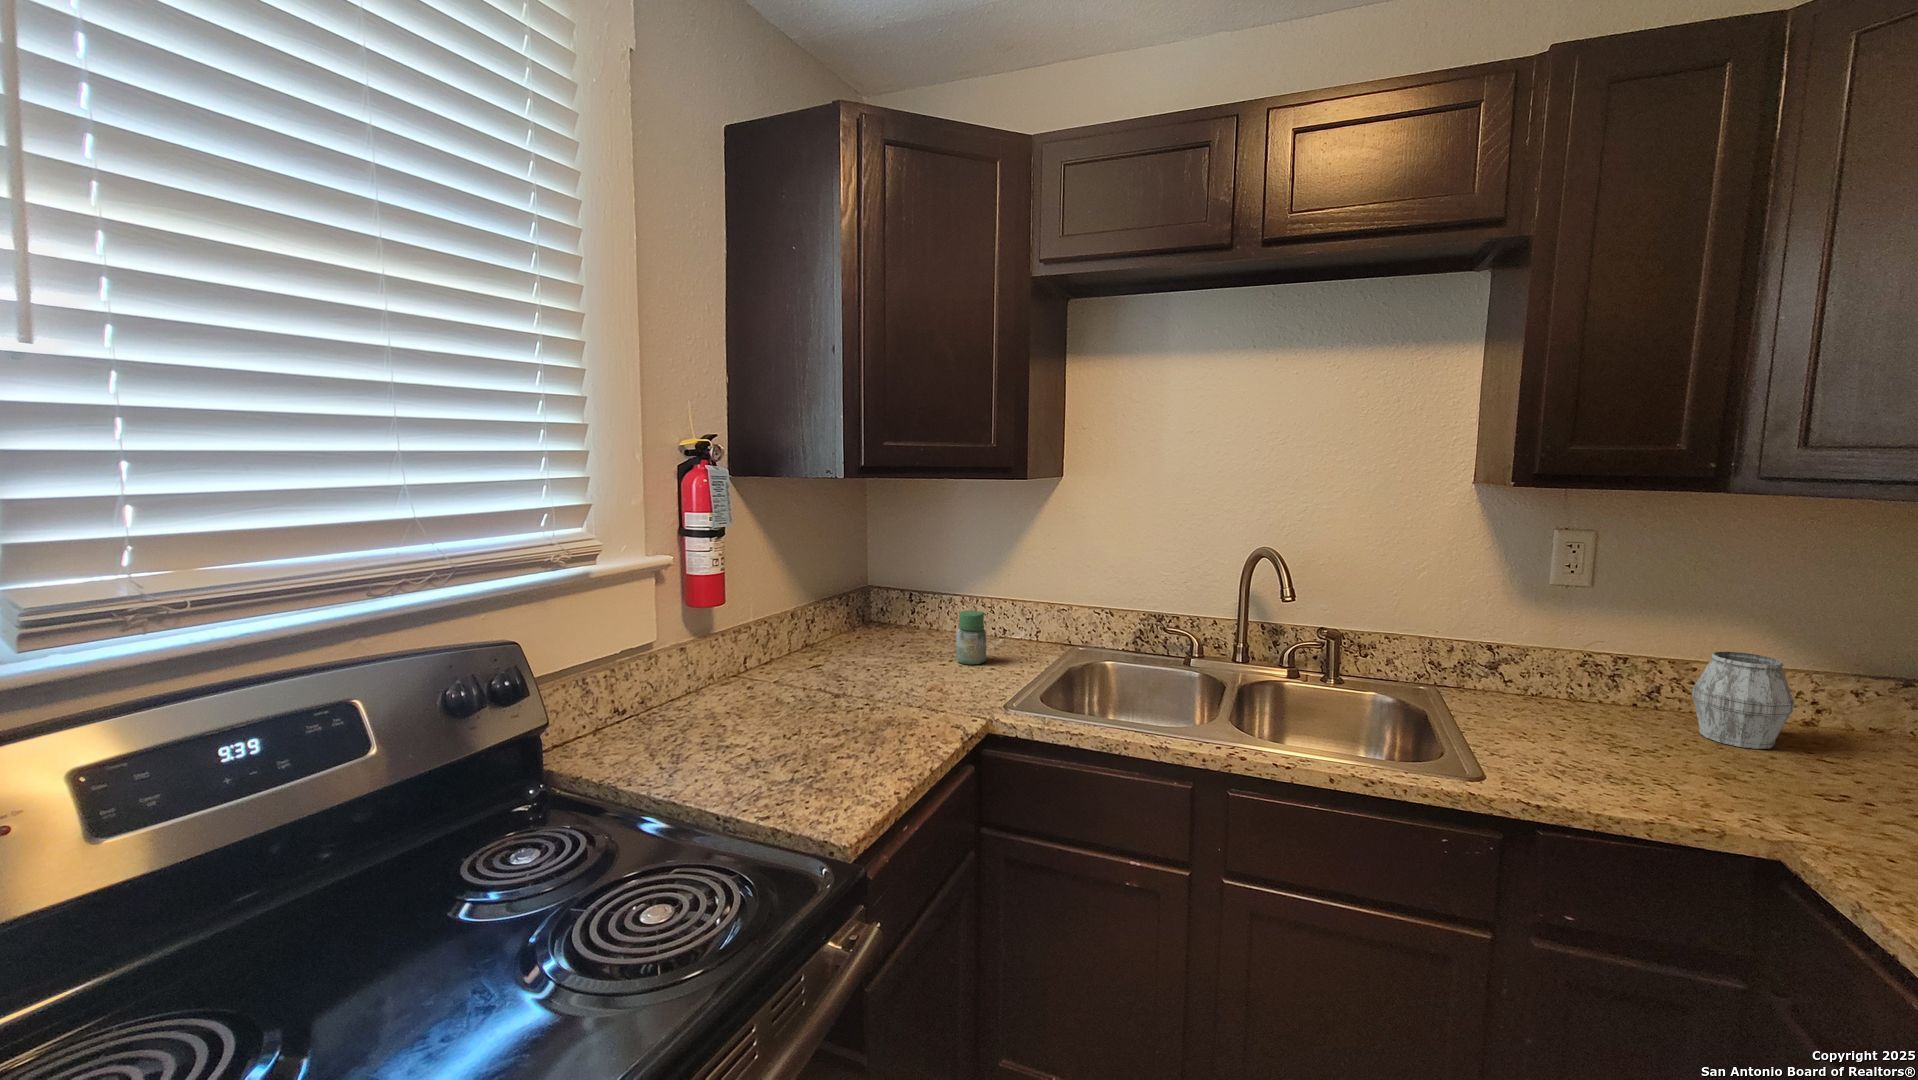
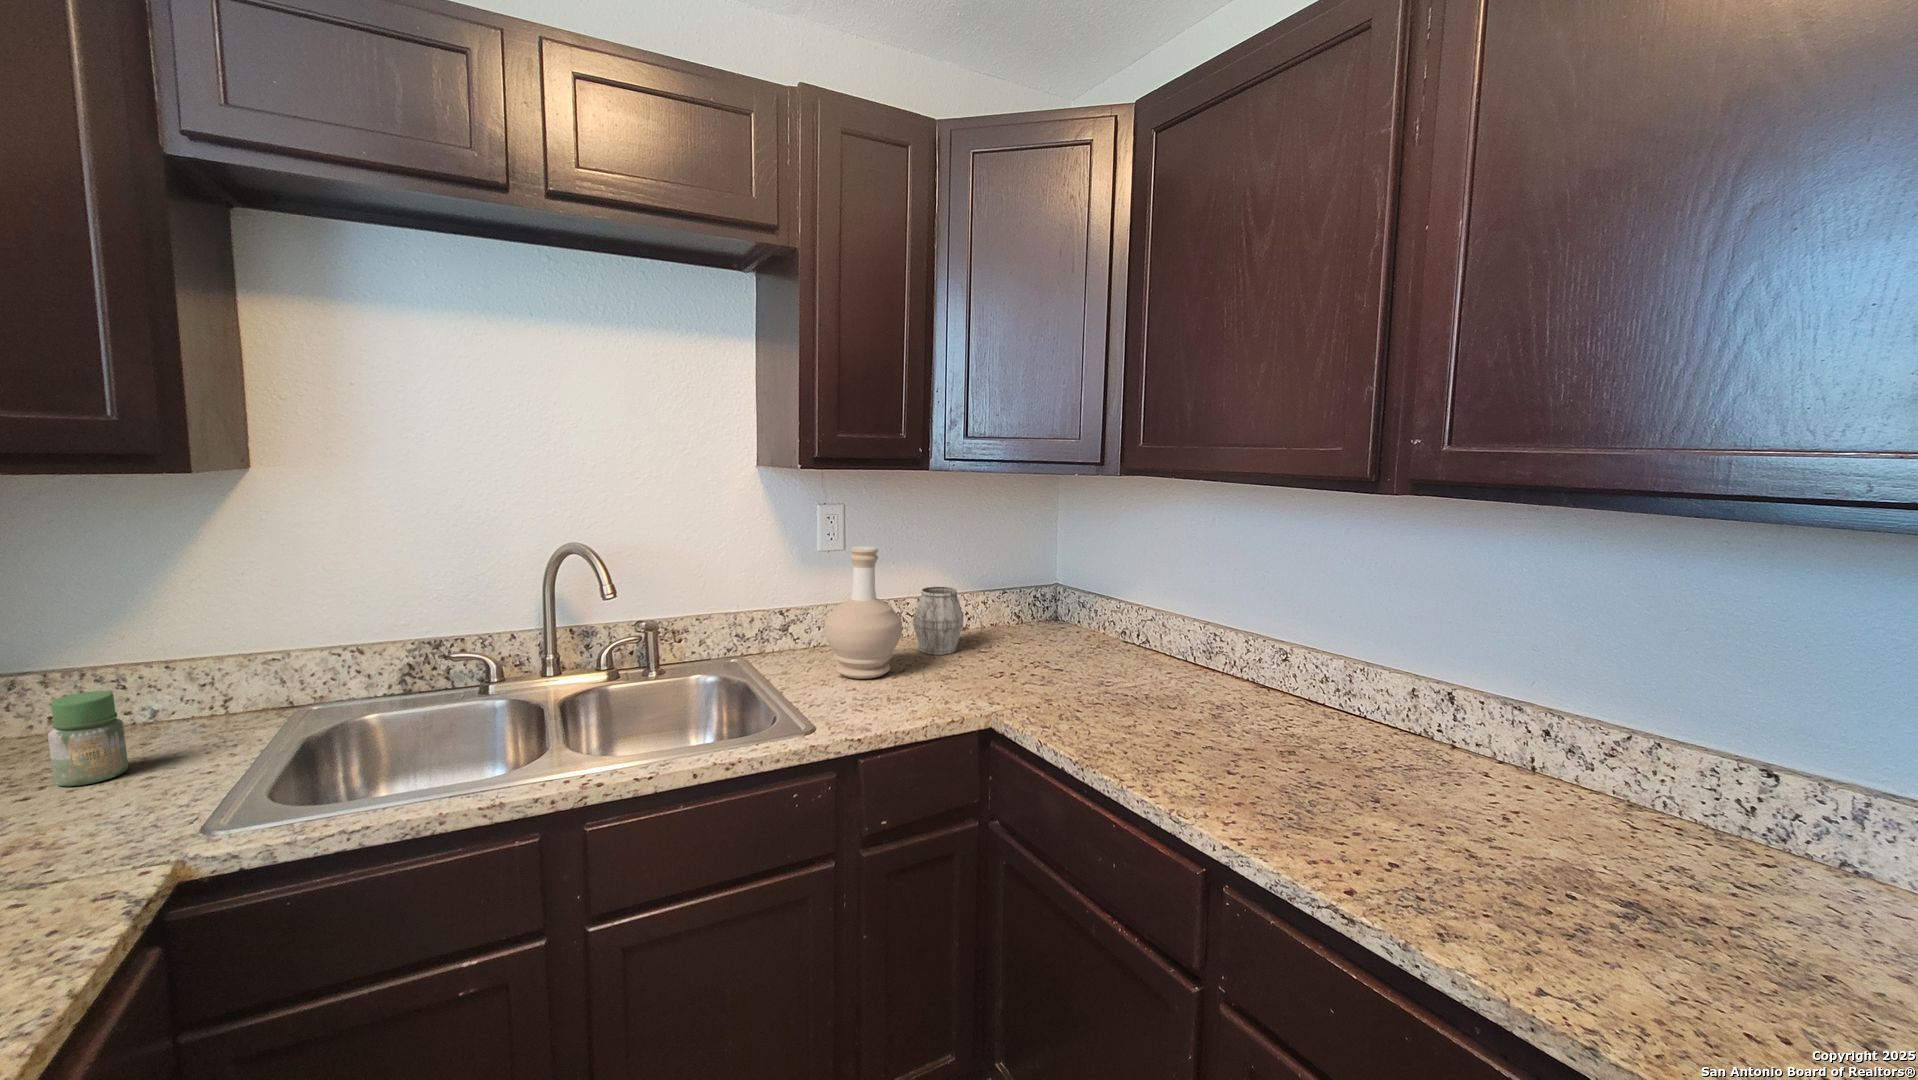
bottle: none [1534,583,1658,747] -> present [825,546,902,679]

